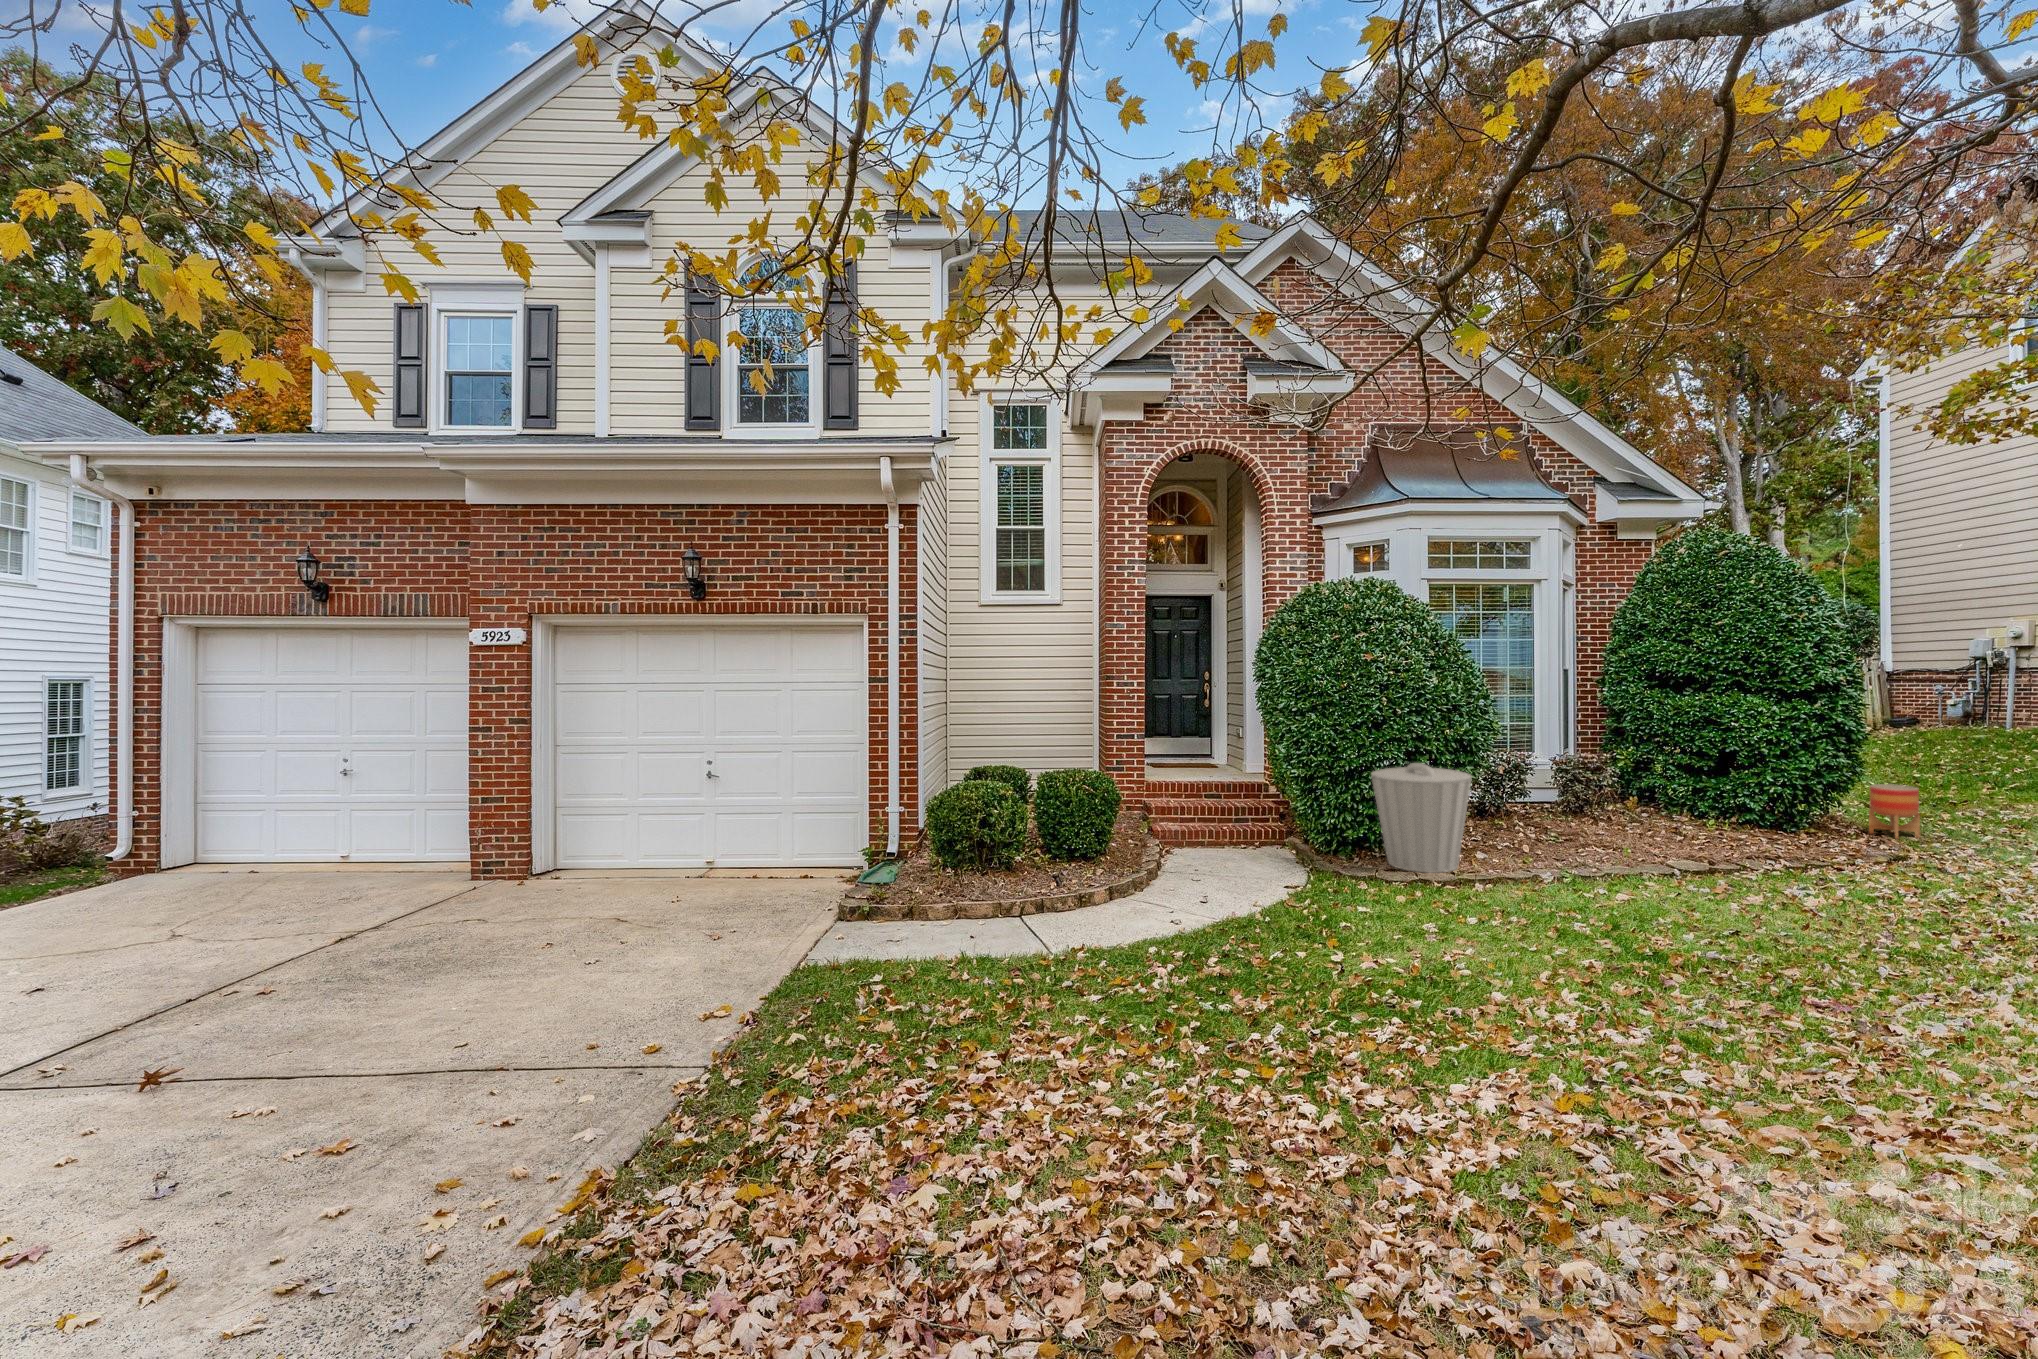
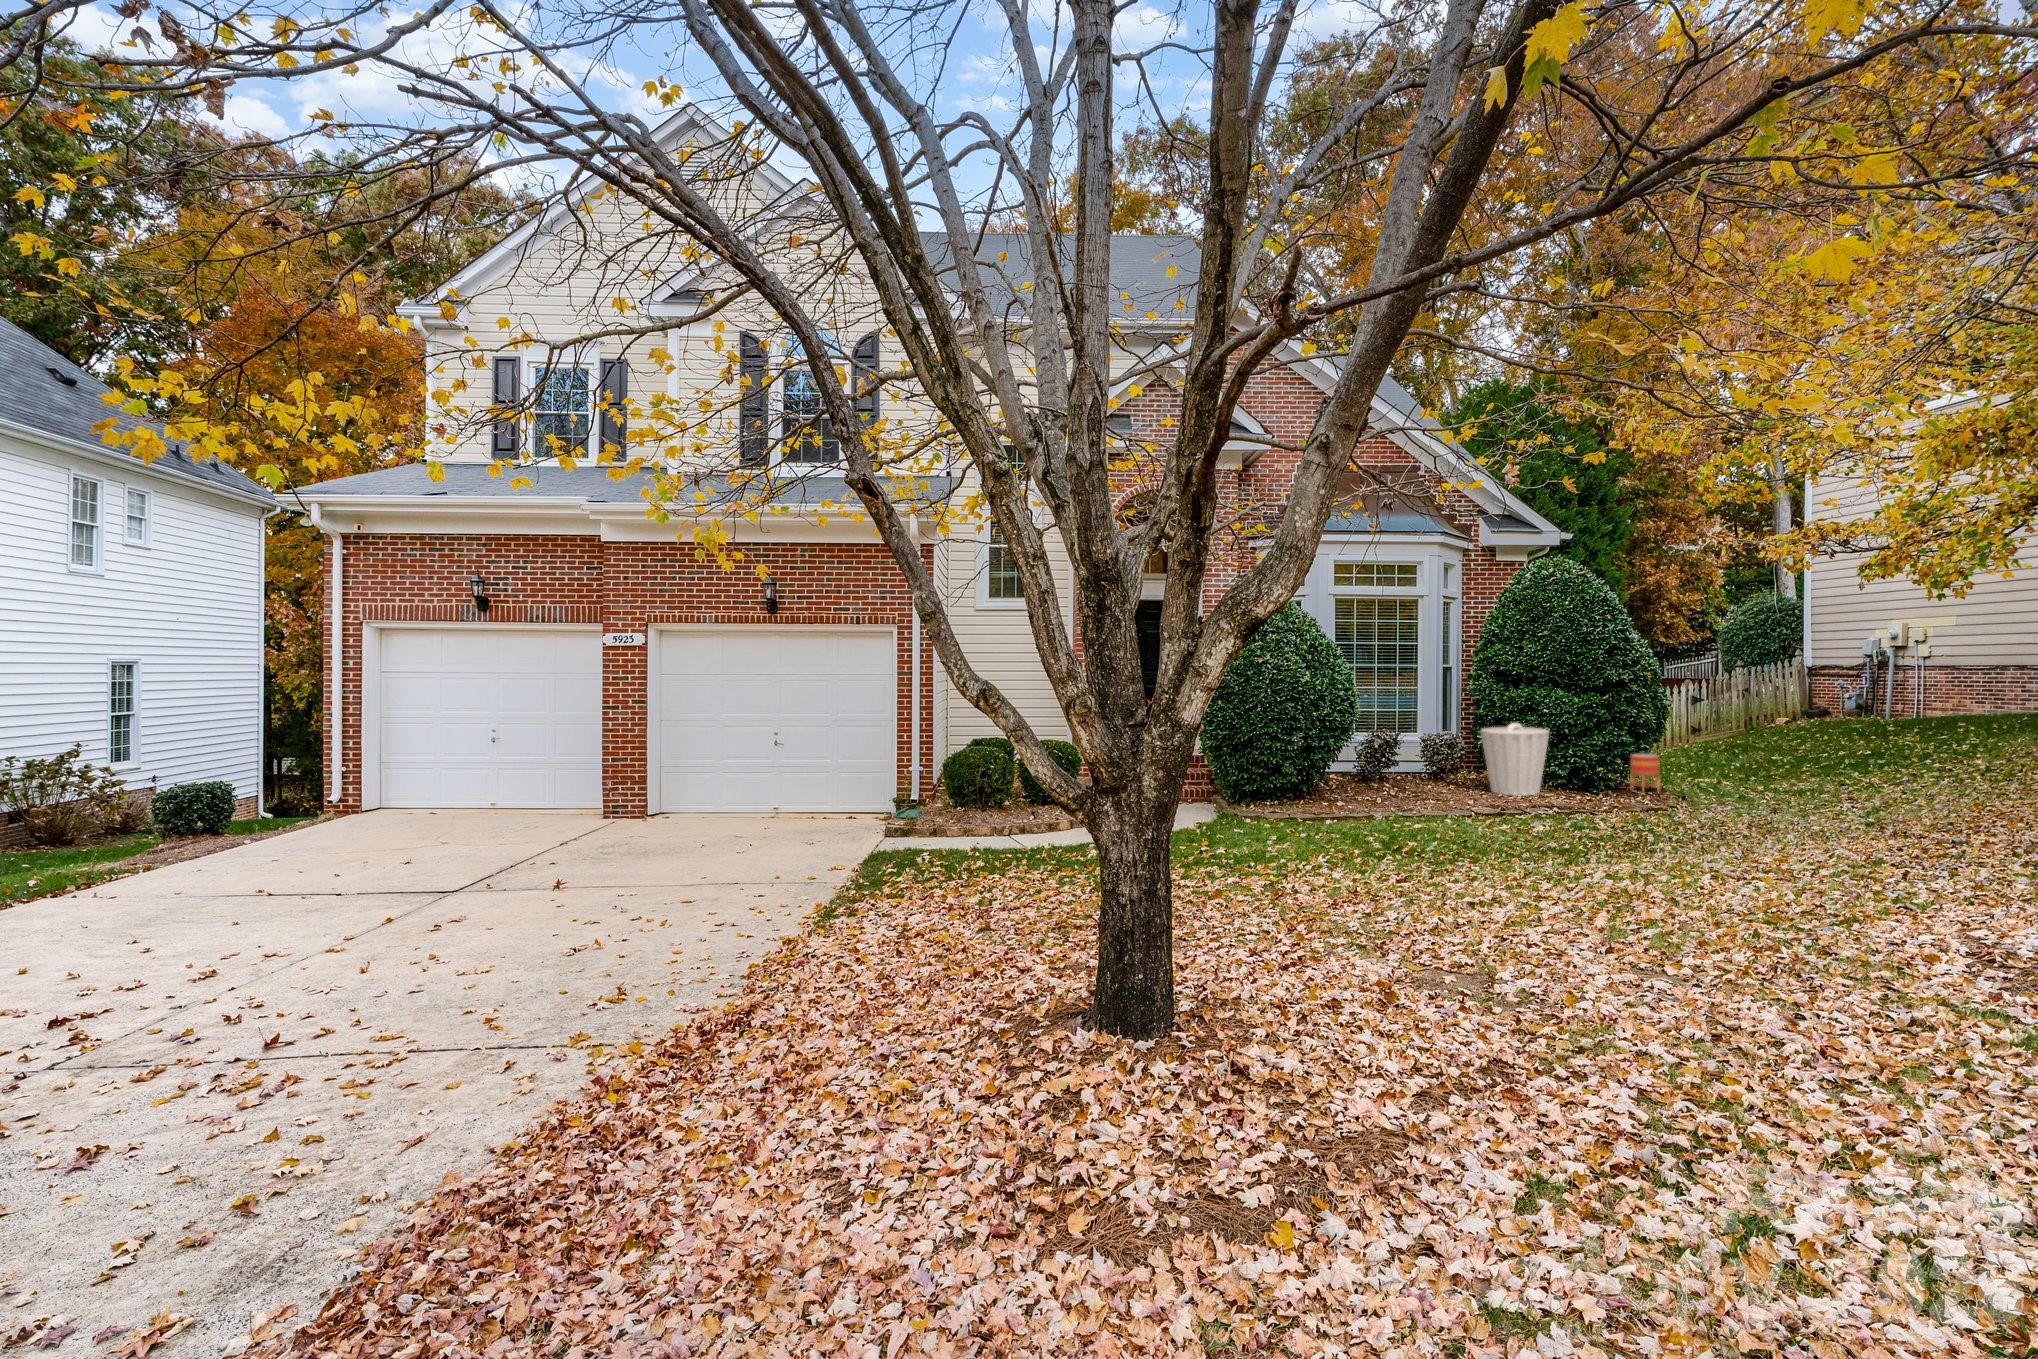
trash can: present [1372,763,1472,873] -> present [1481,723,1549,796]

